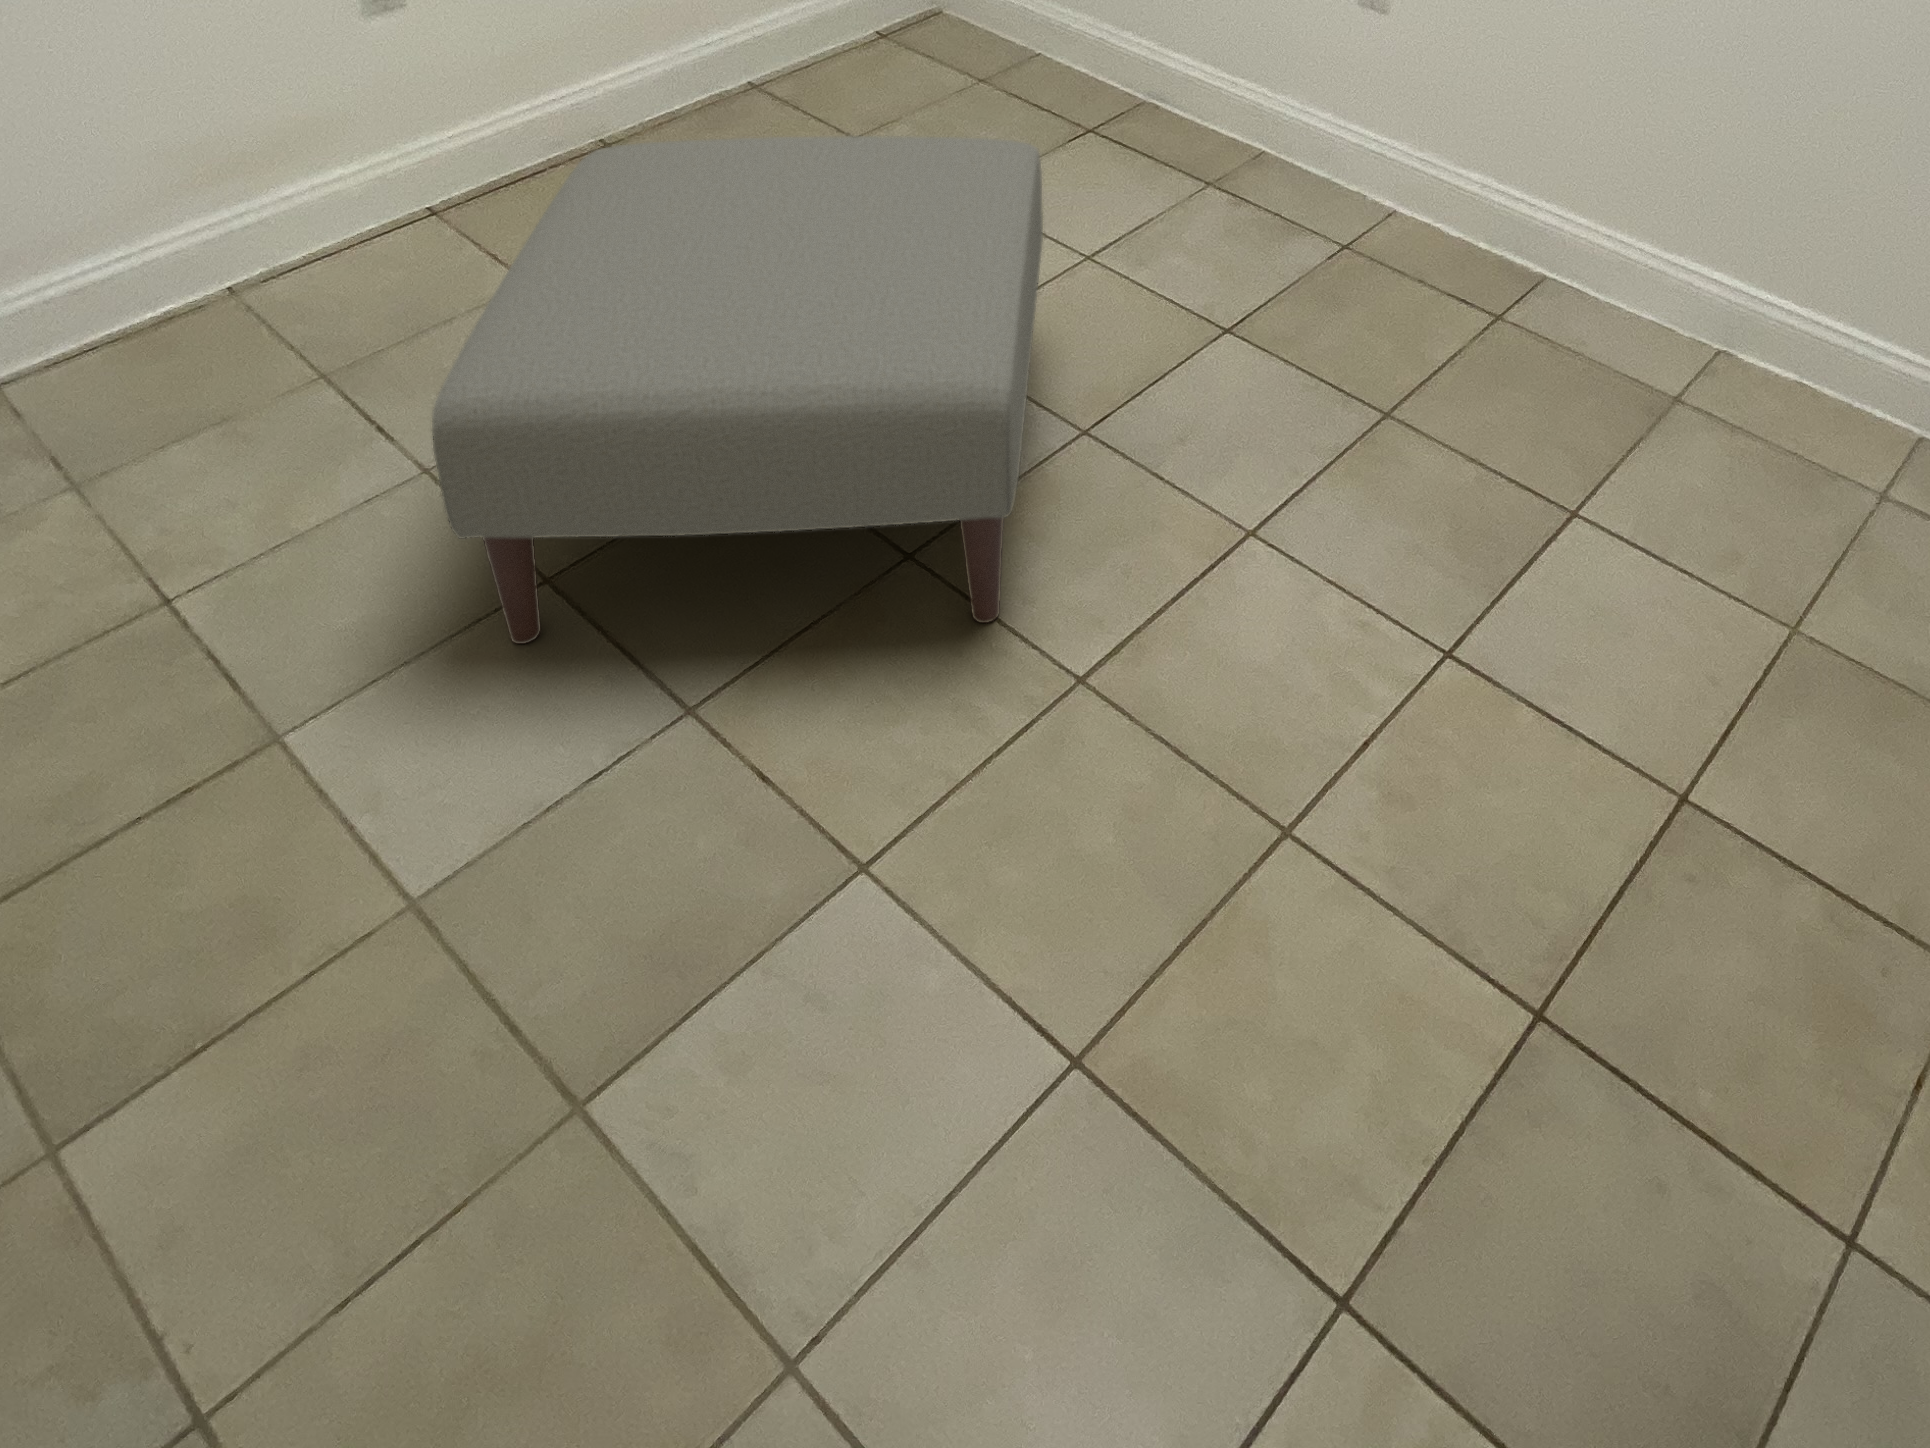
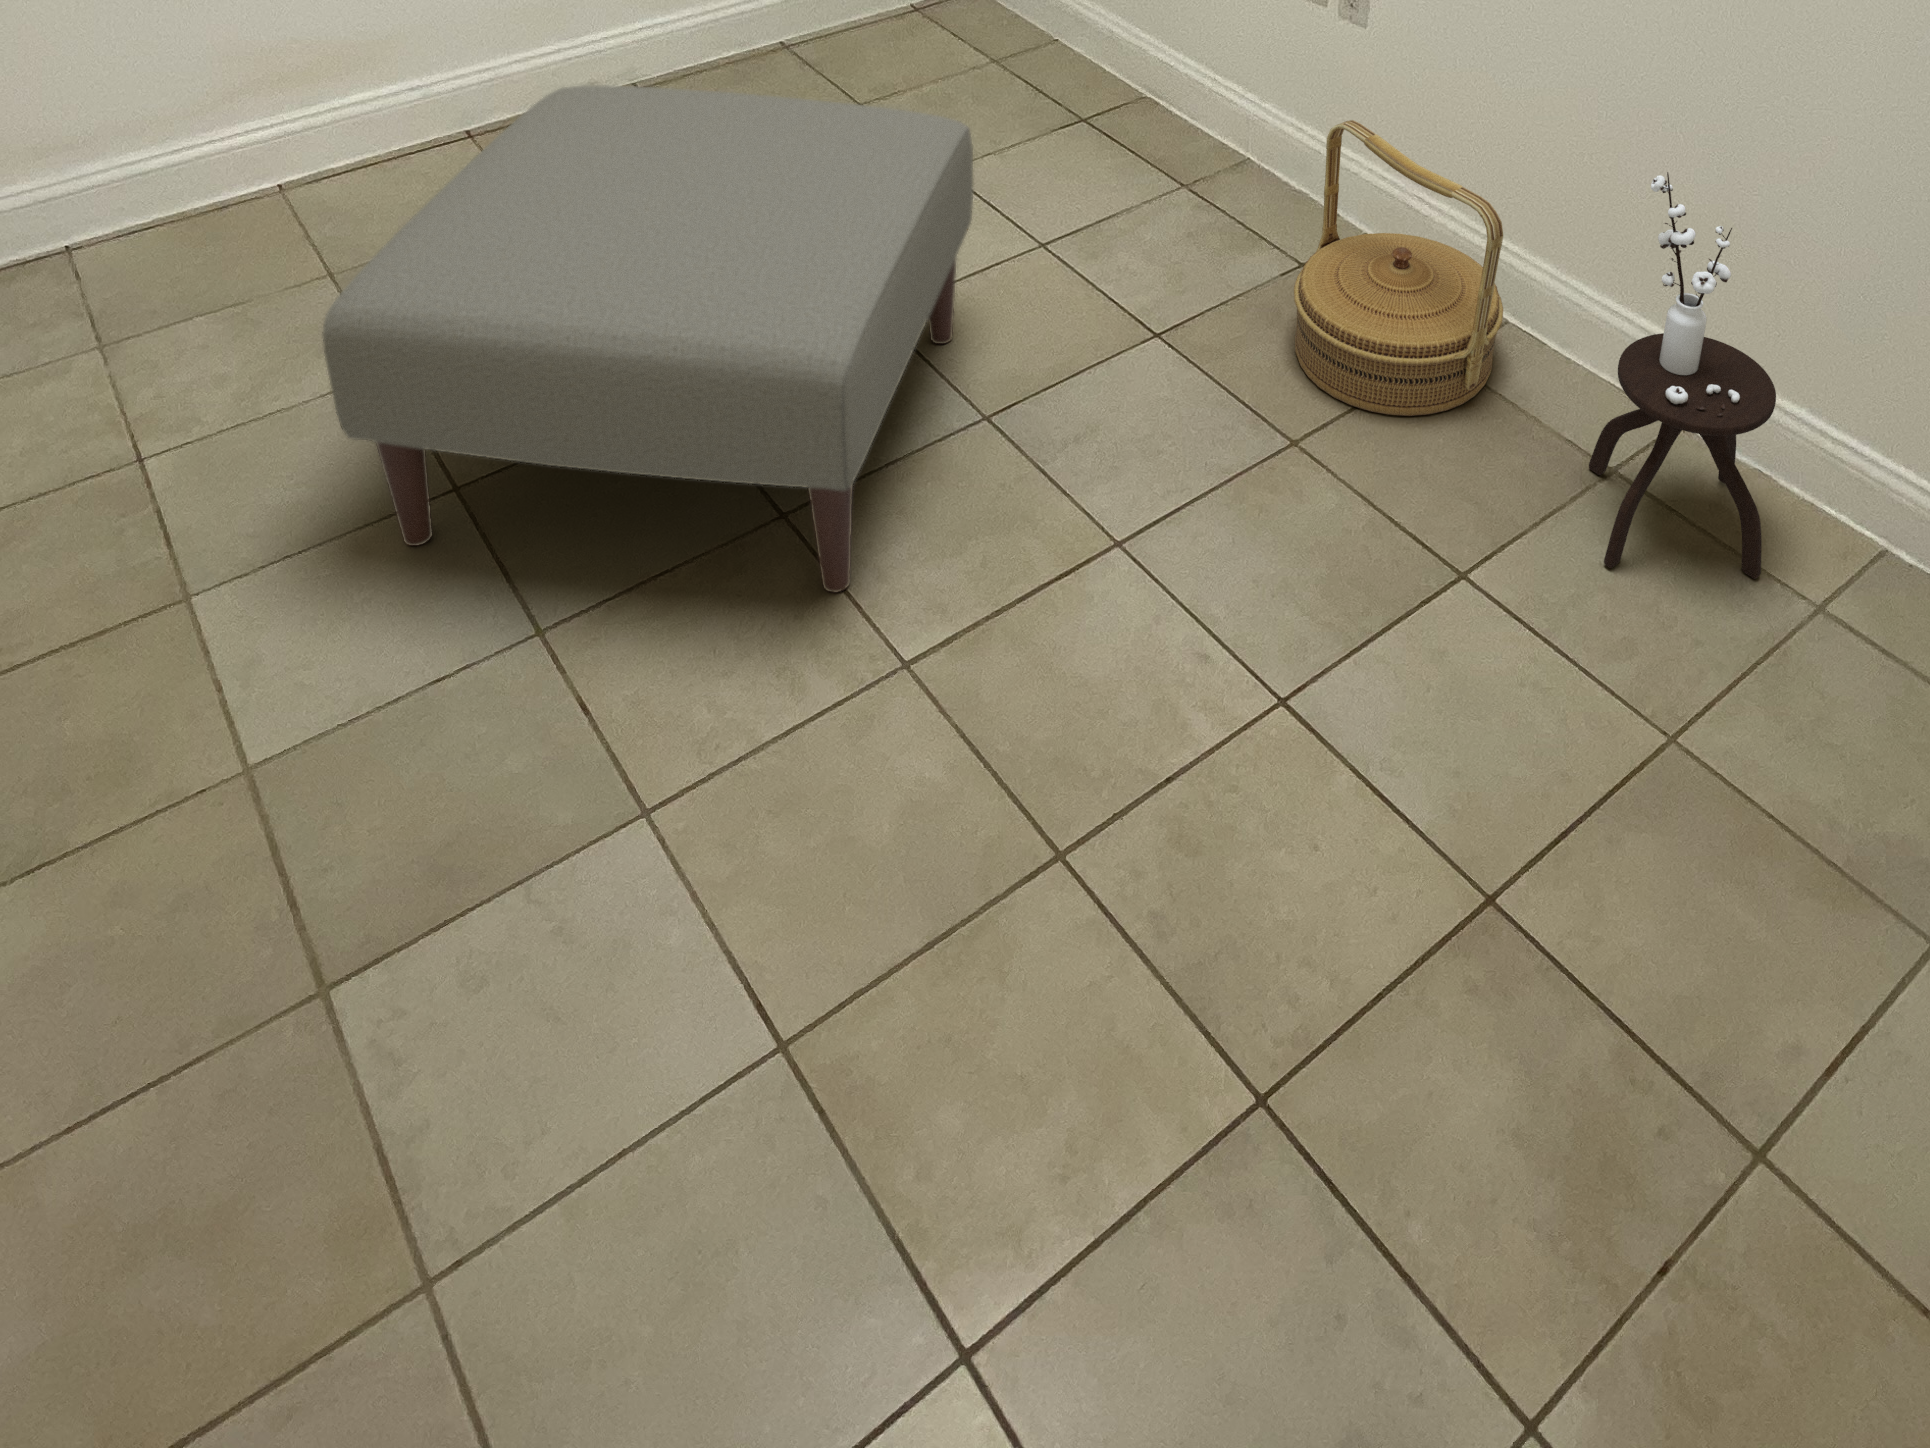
basket: none [1358,106,1567,382] -> present [1294,120,1503,416]
side table: none [1658,123,1835,492] -> present [1589,172,1776,579]

